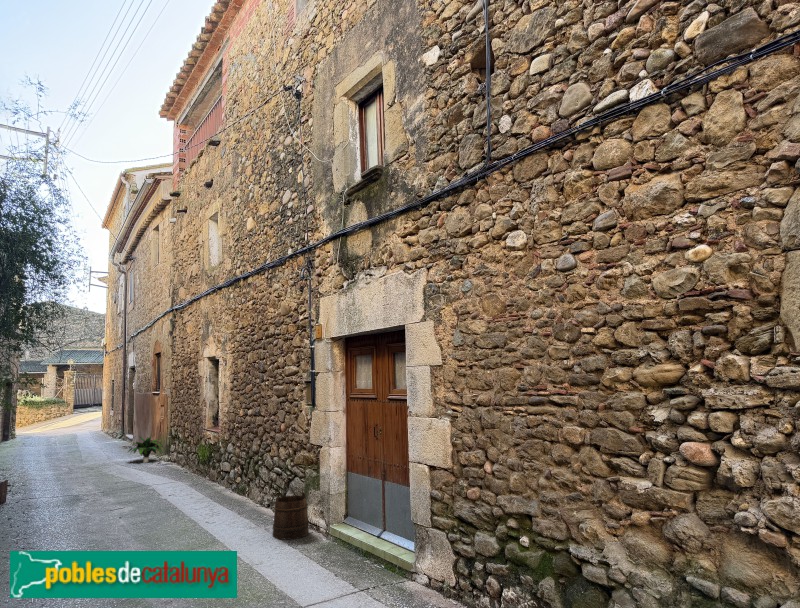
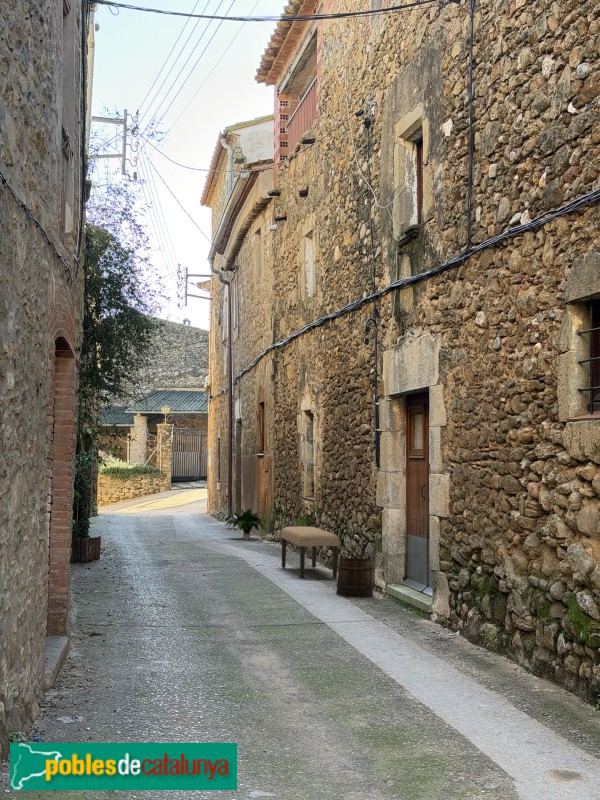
bench: none [193,458,256,513] -> present [281,526,339,579]

